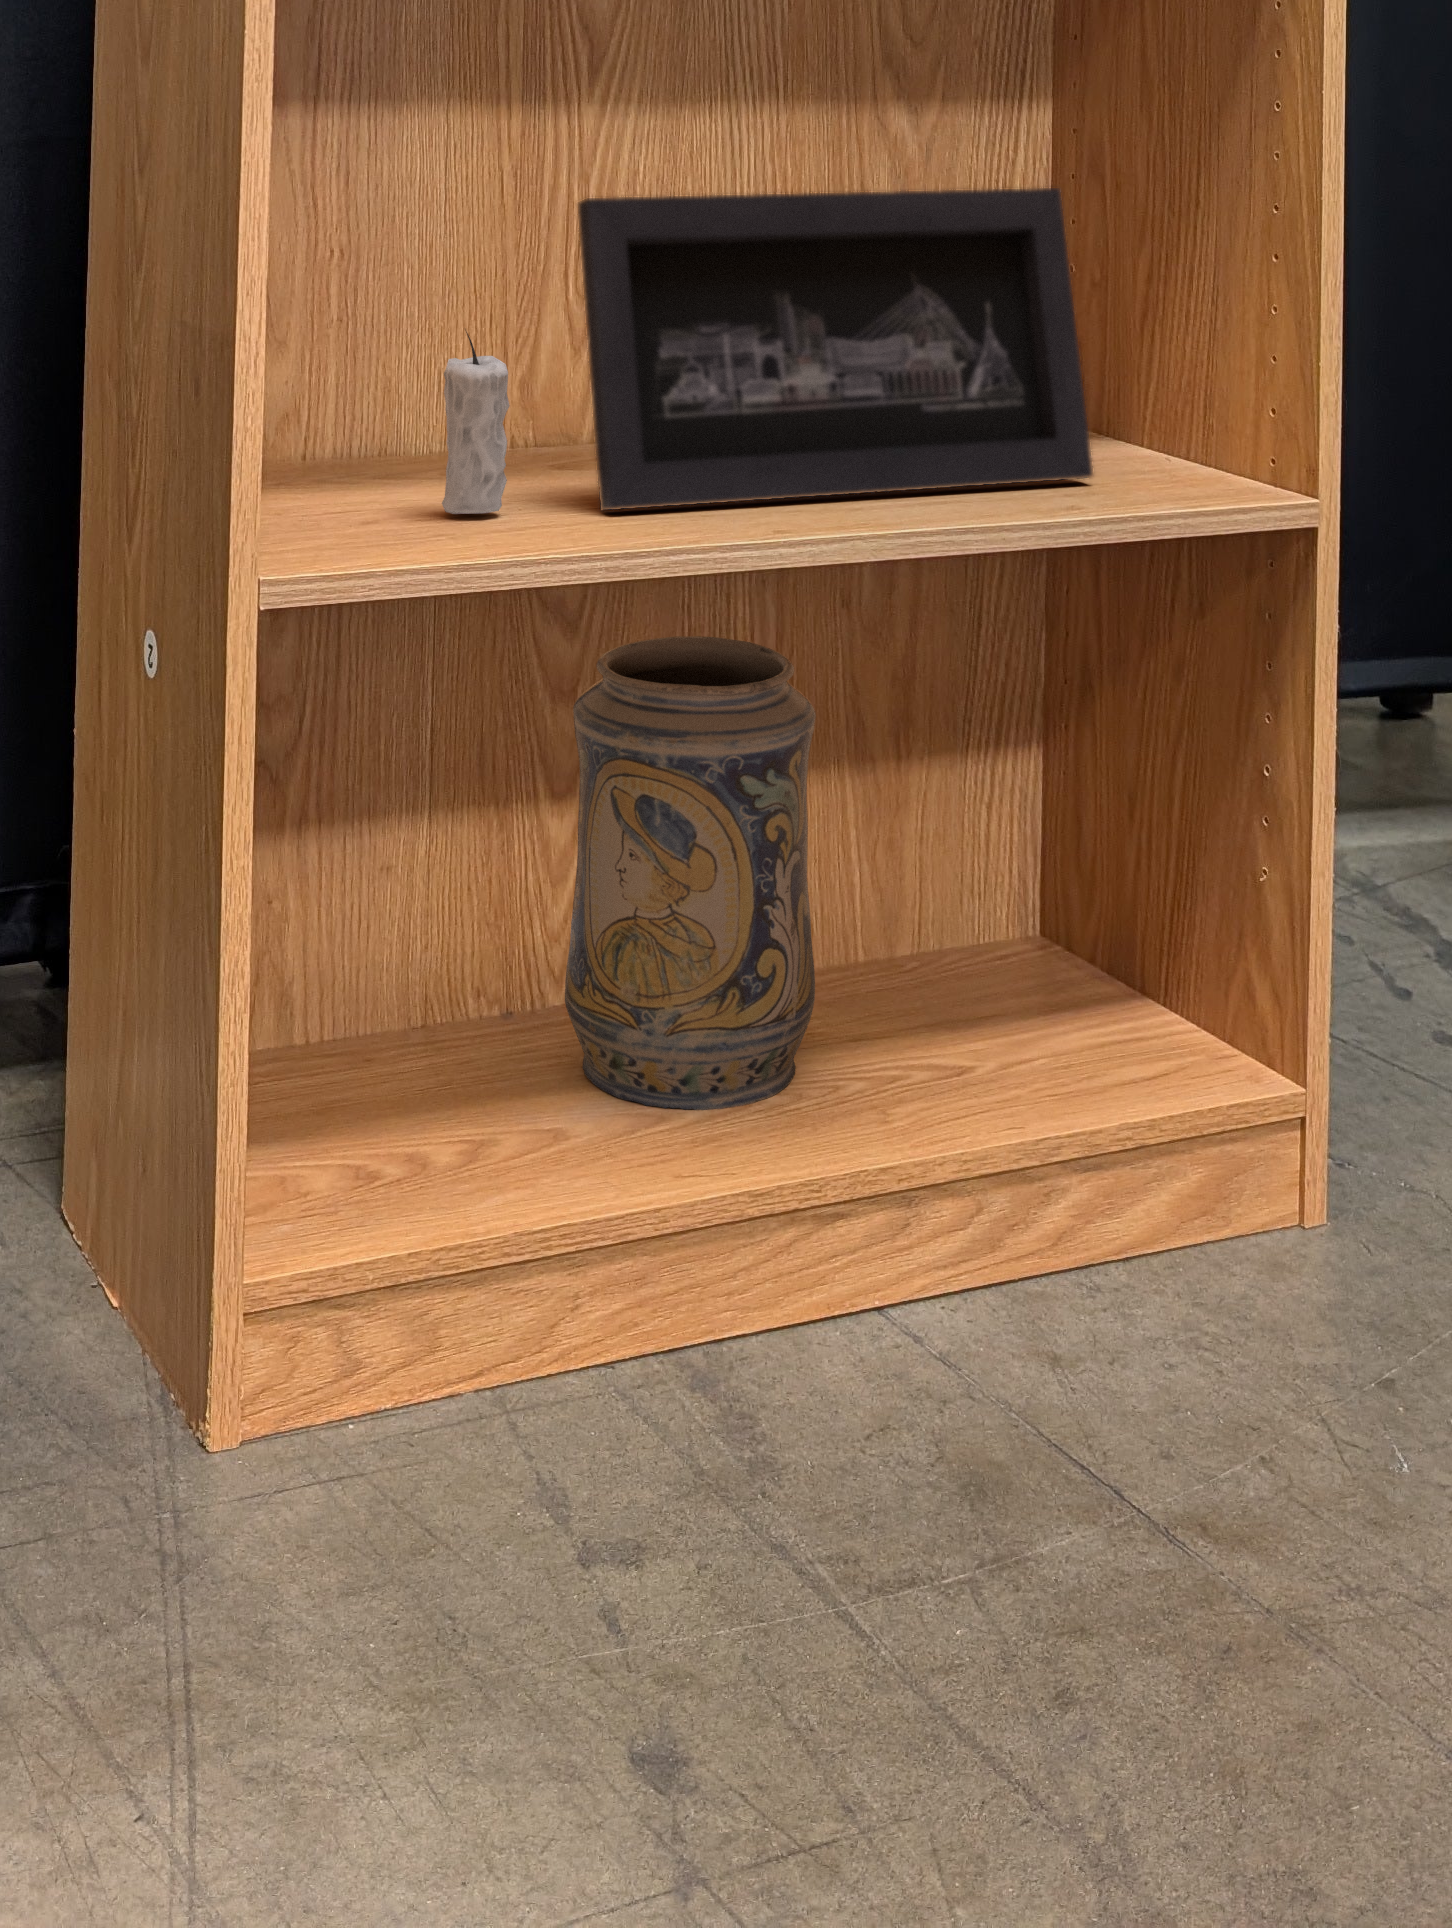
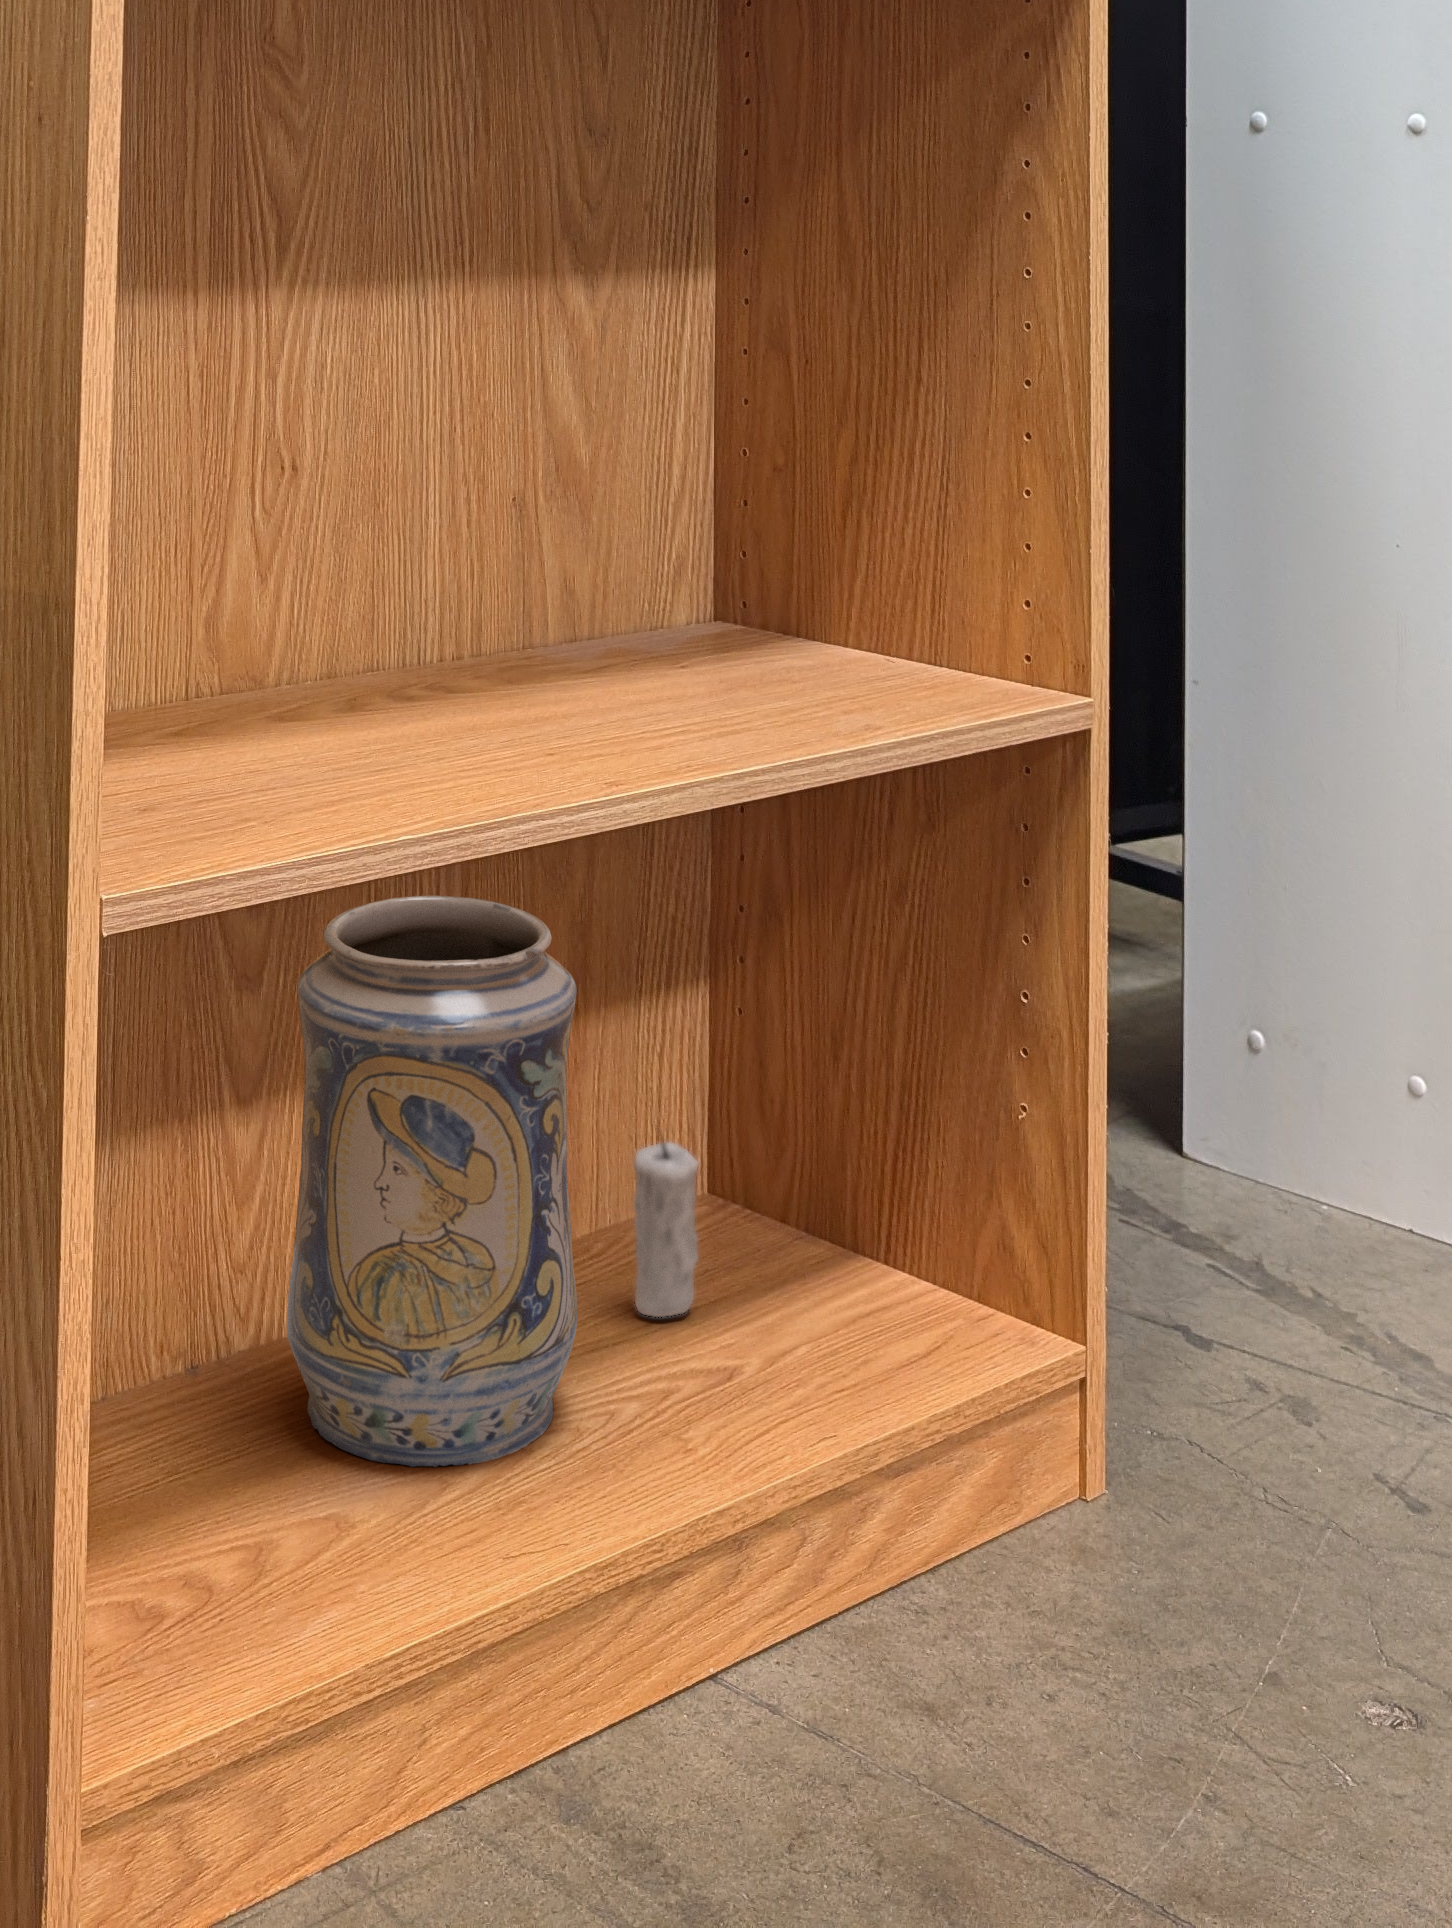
picture frame: present [578,188,1093,510] -> none [336,365,856,765]
candle: present [442,332,510,514] -> present [633,1130,698,1317]

